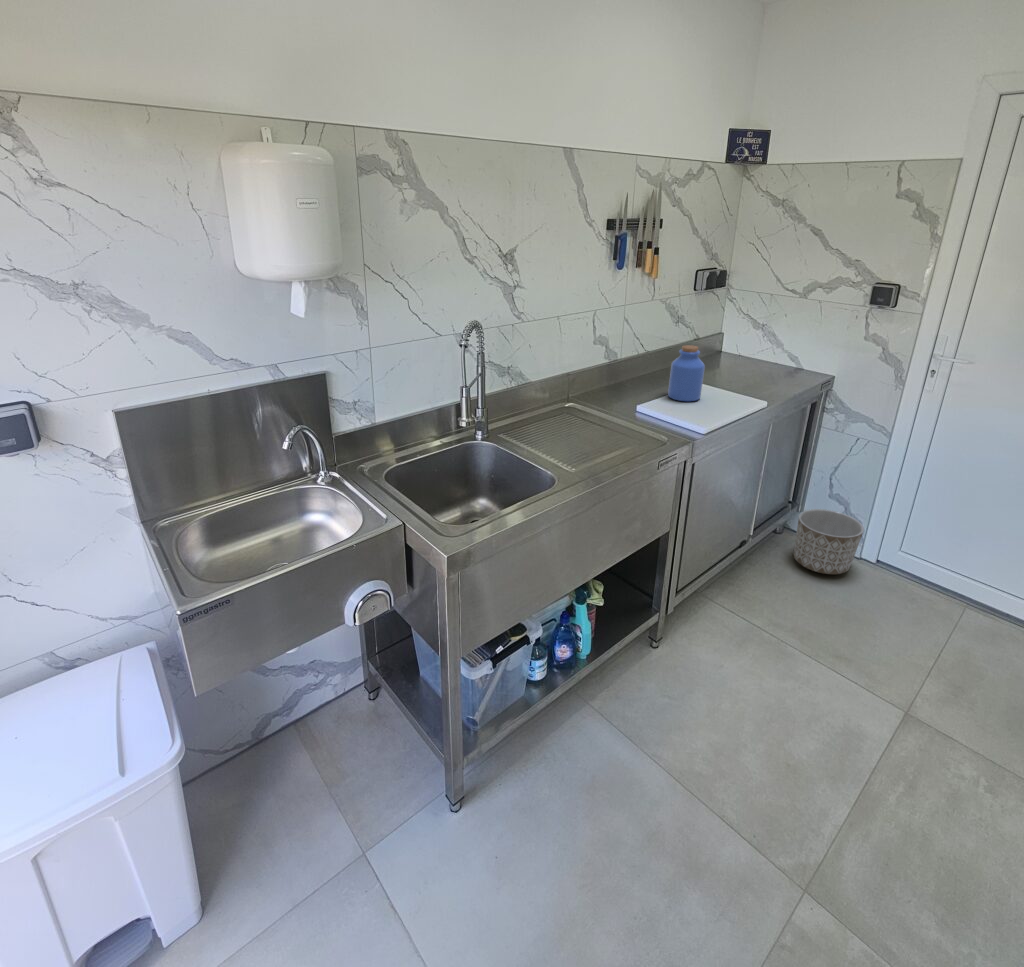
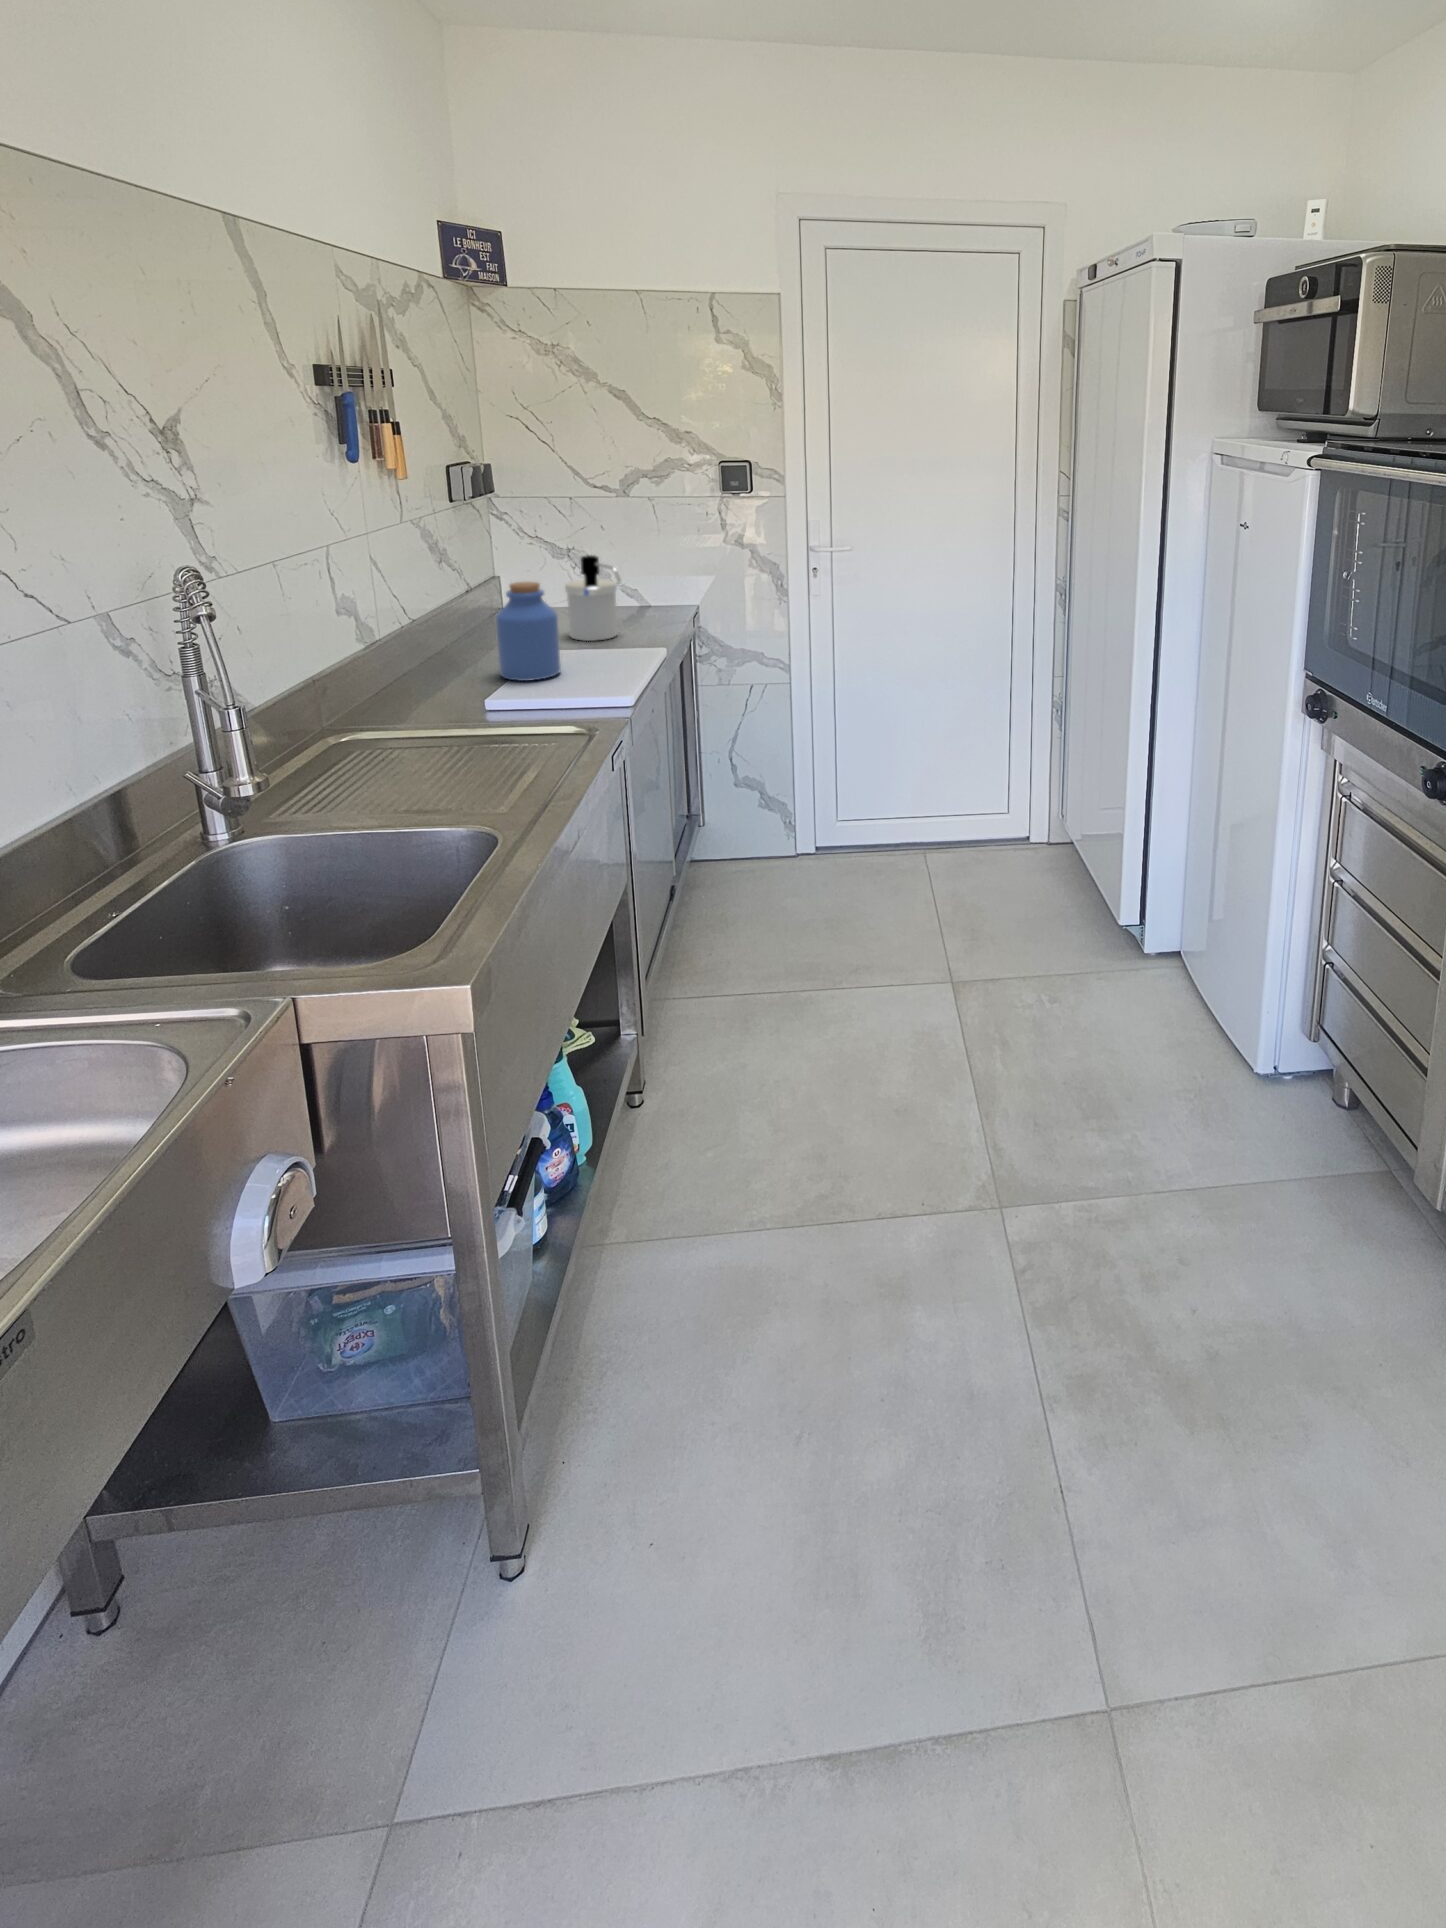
soap dispenser: none [731,335,765,387] -> present [565,555,621,641]
planter: present [794,509,864,574] -> none [719,804,812,903]

